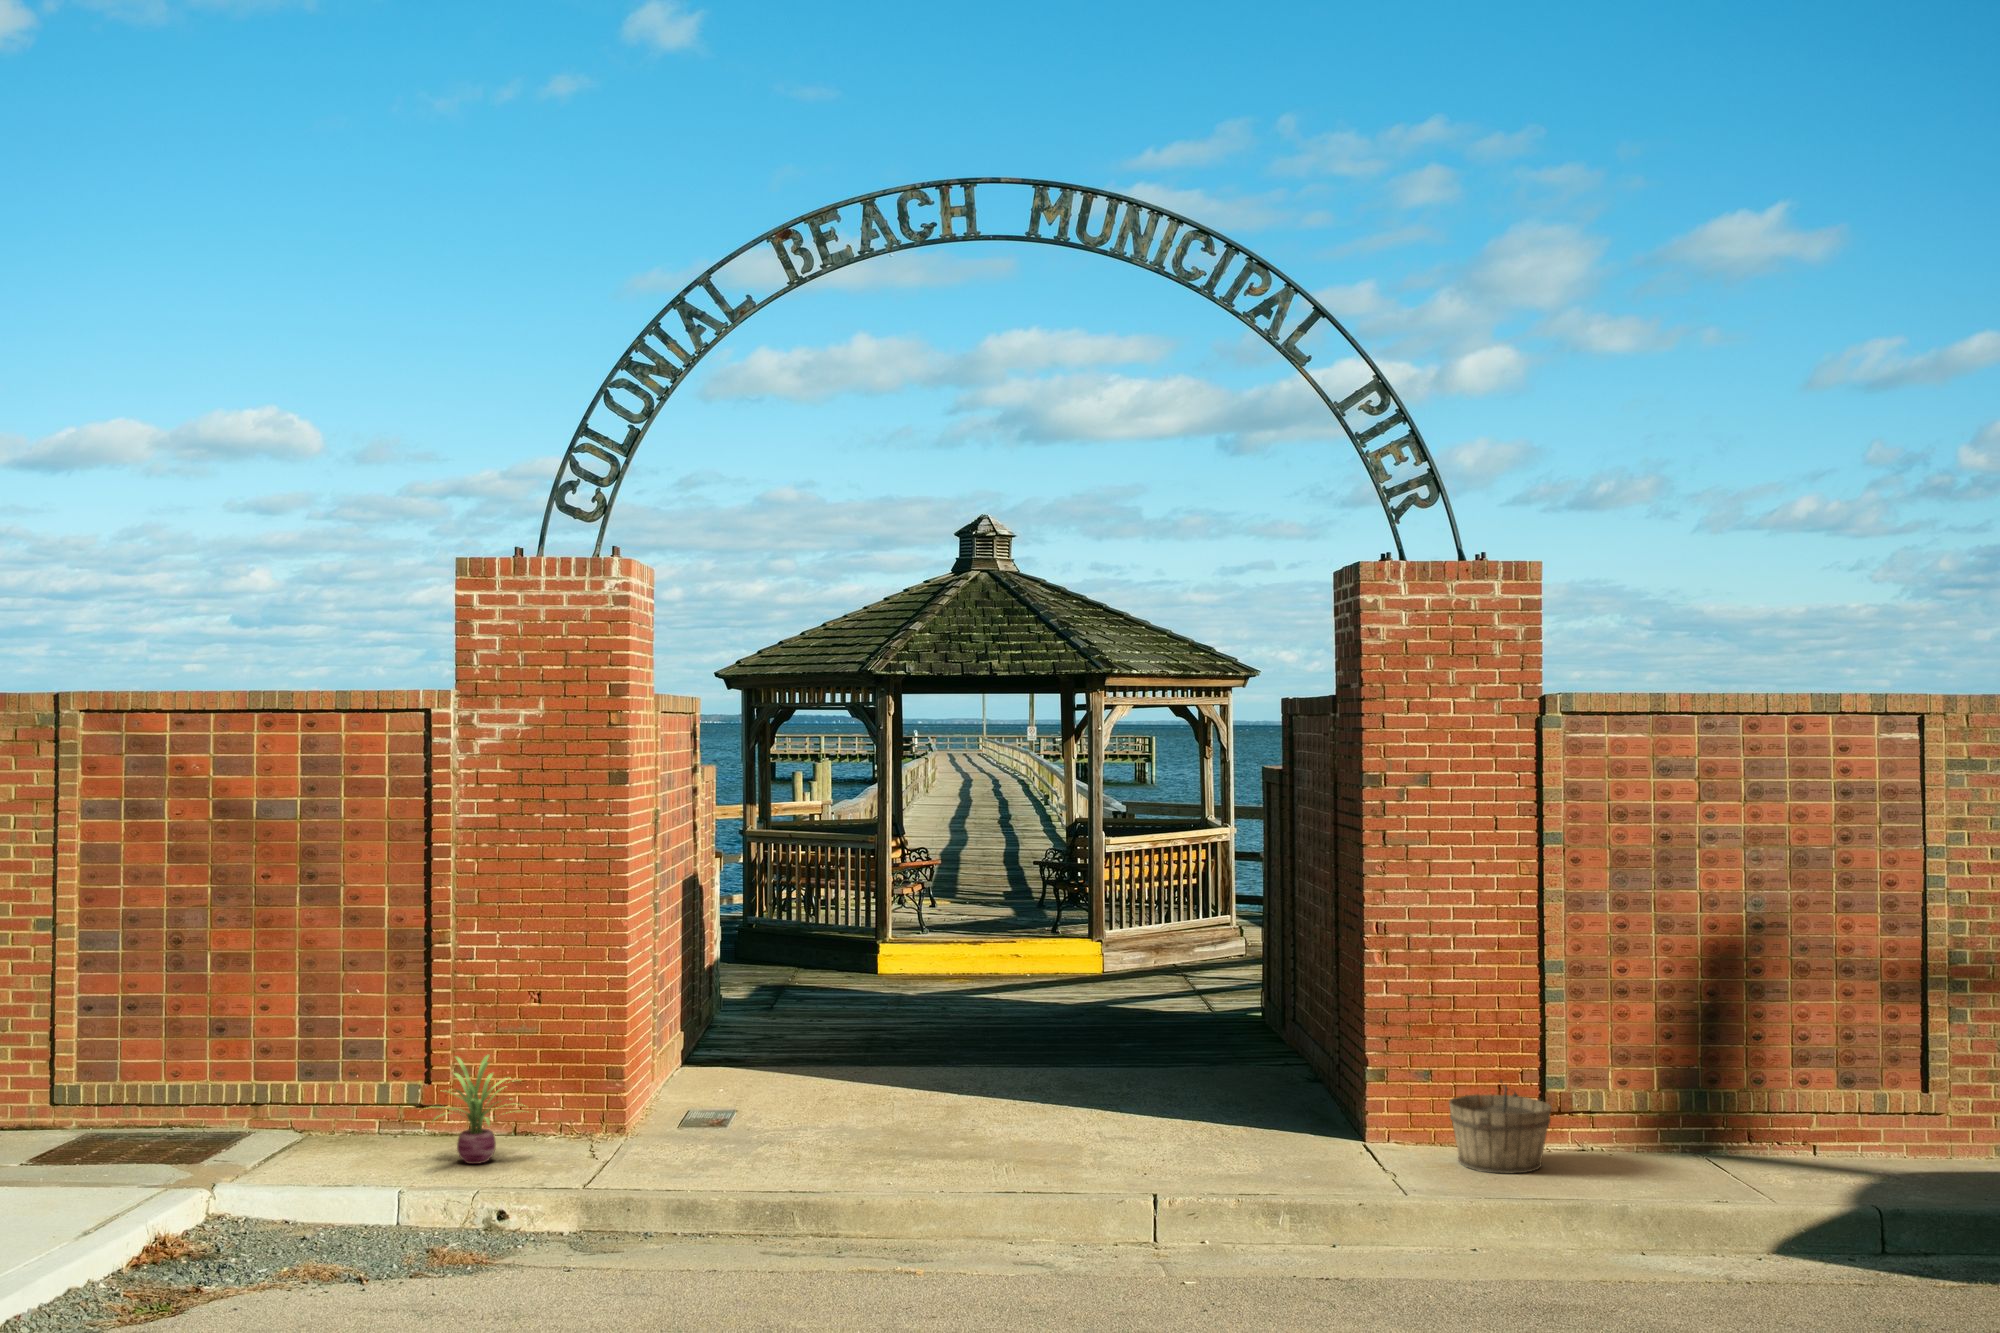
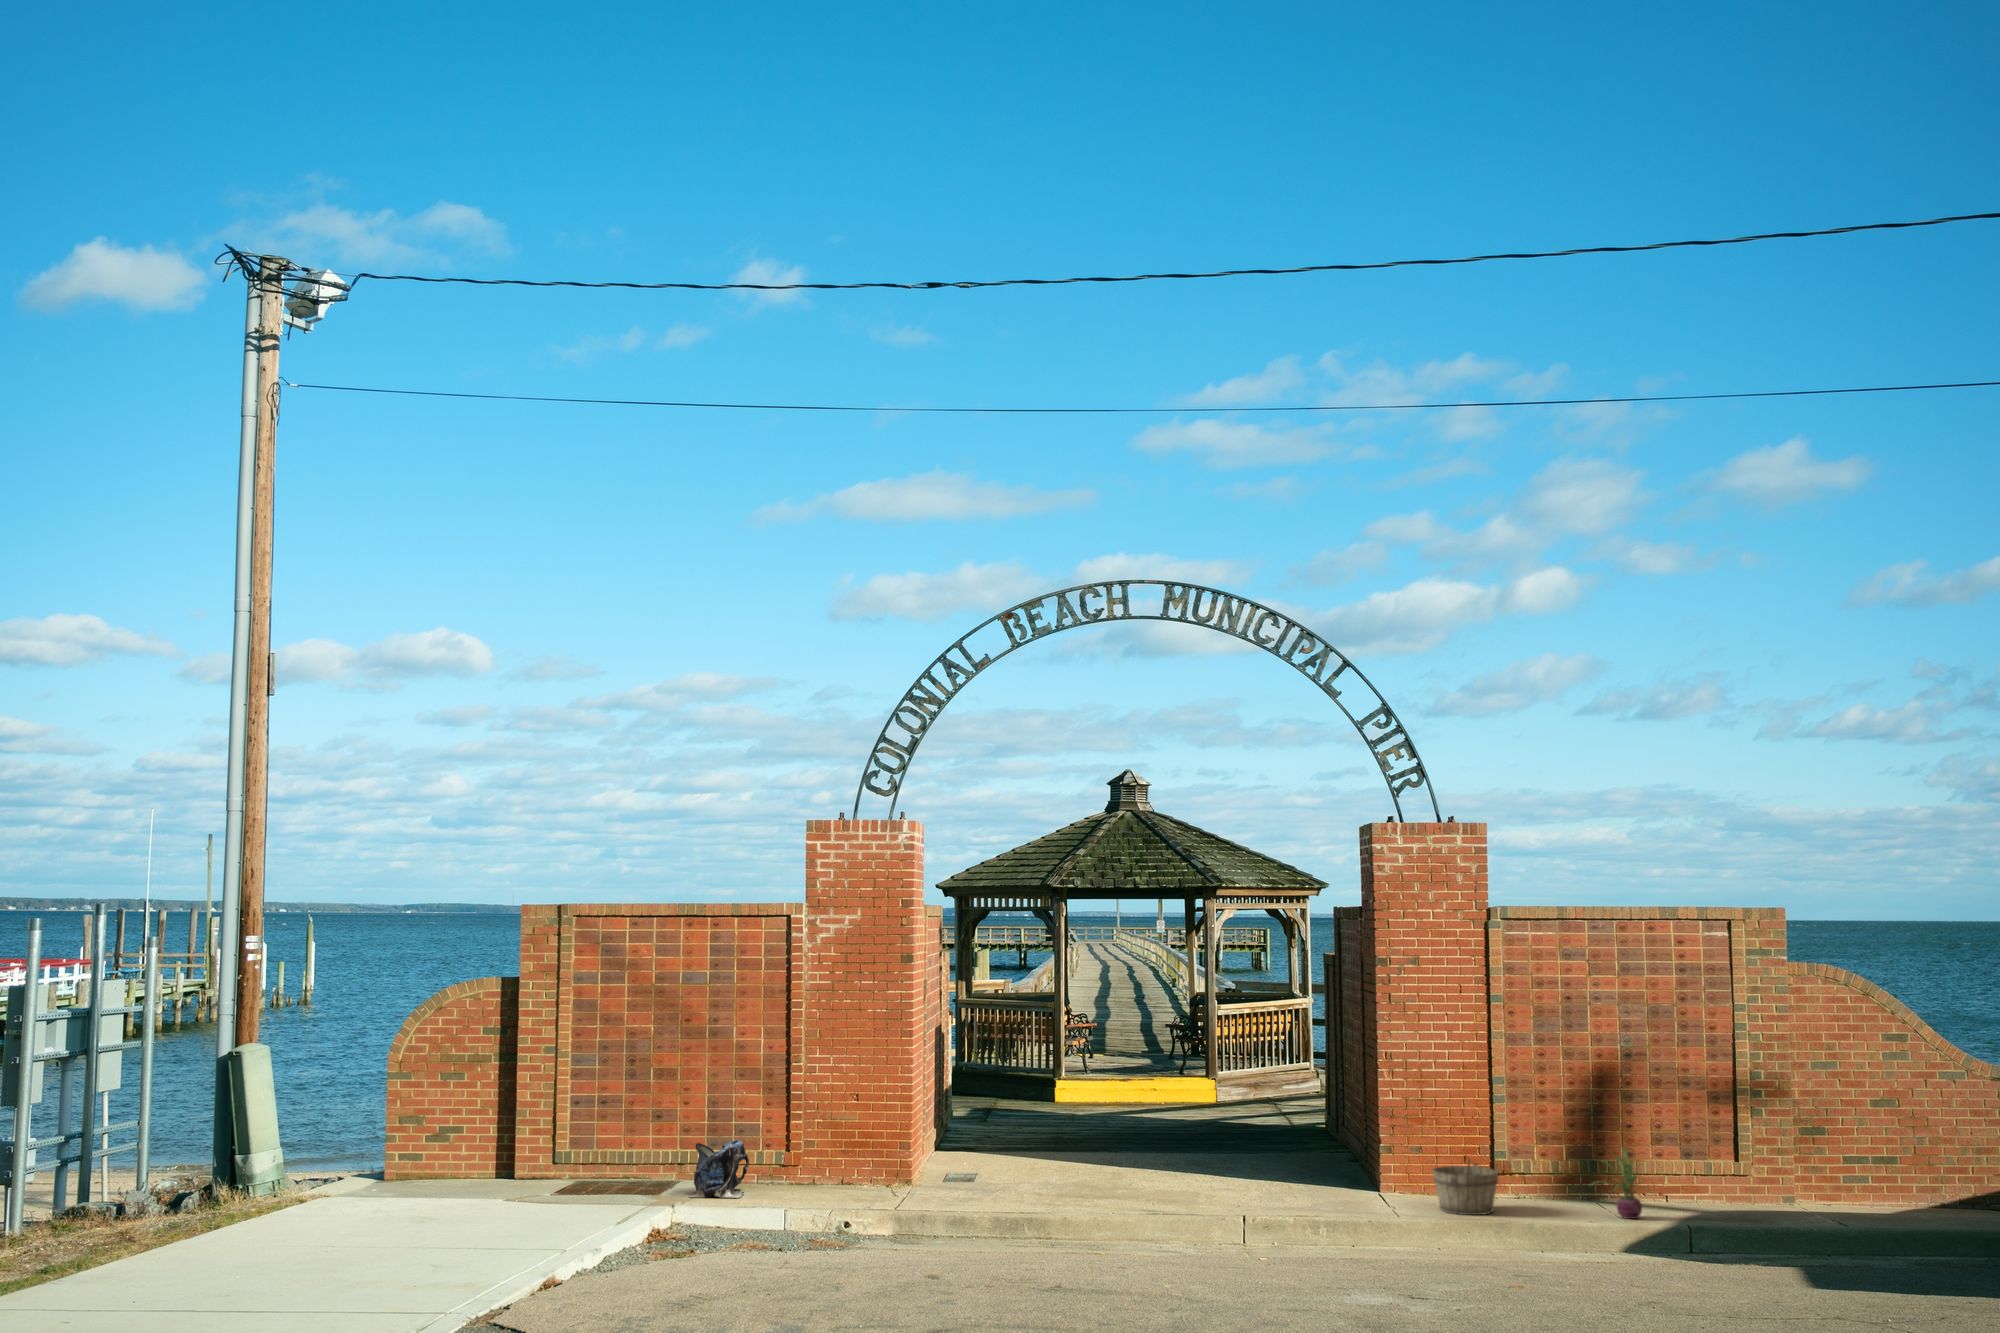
decorative plant: present [433,1055,507,1164] -> present [1604,1149,1653,1219]
backpack: none [258,1067,365,1163] -> present [689,1140,749,1198]

